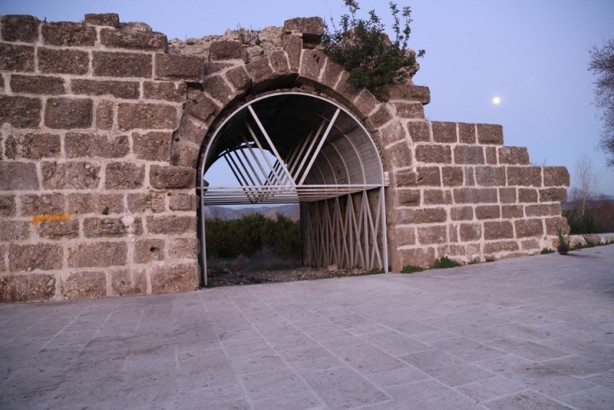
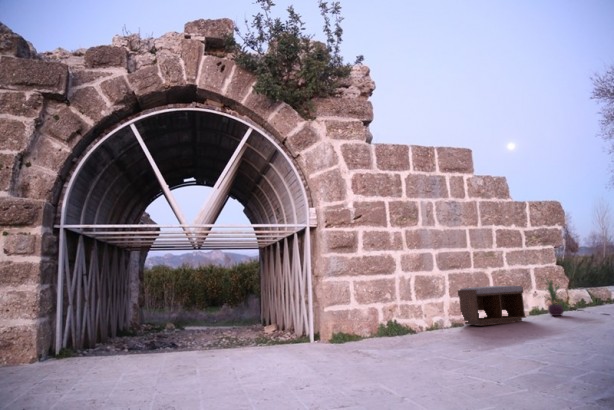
bench: none [491,232,543,261] -> present [458,286,526,326]

